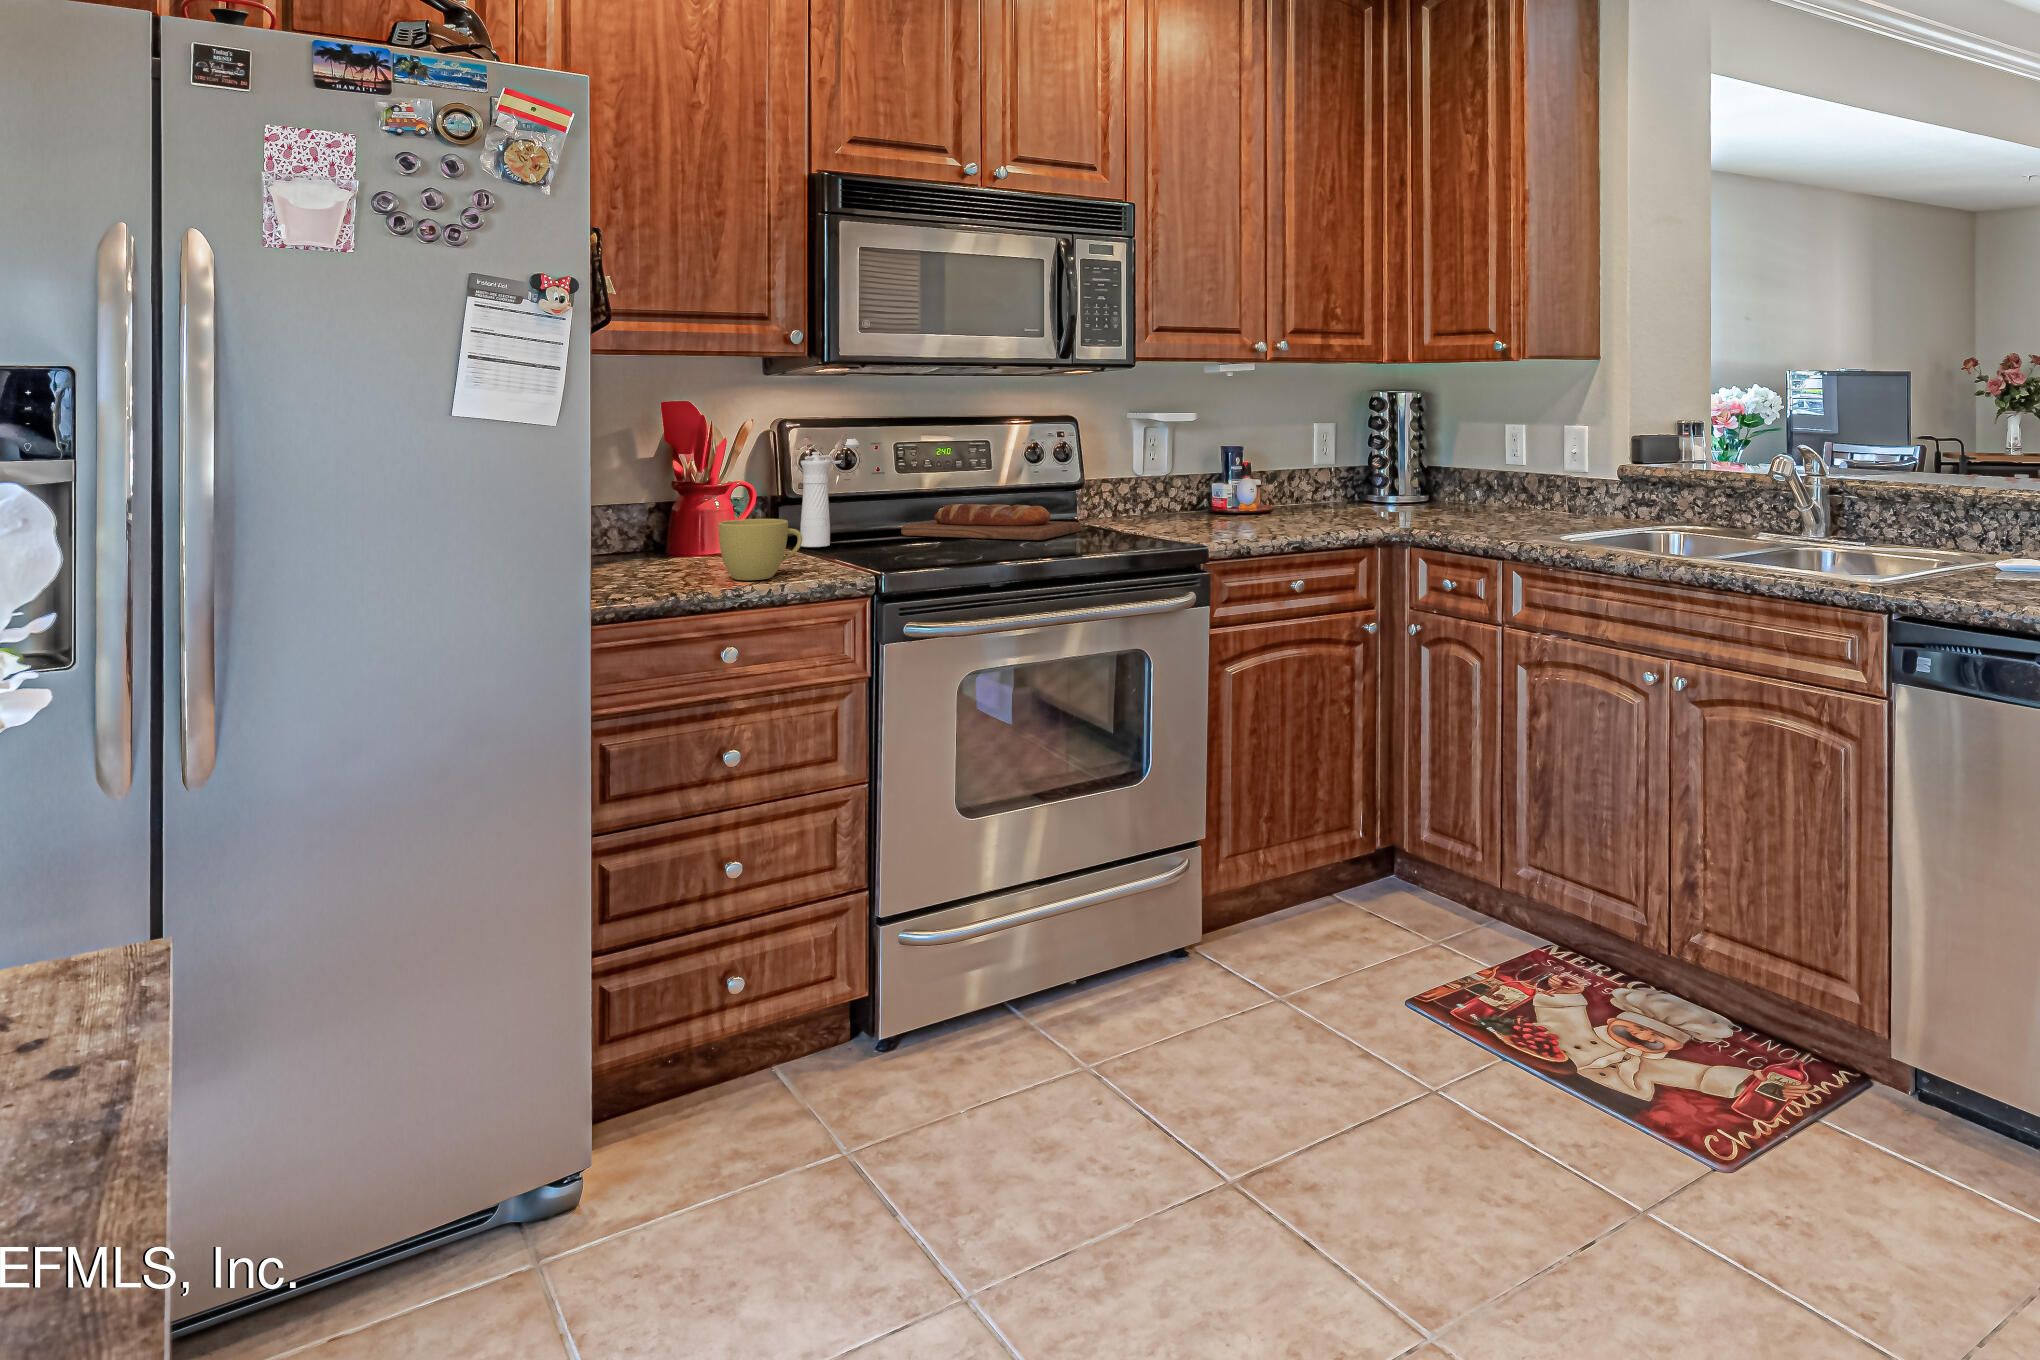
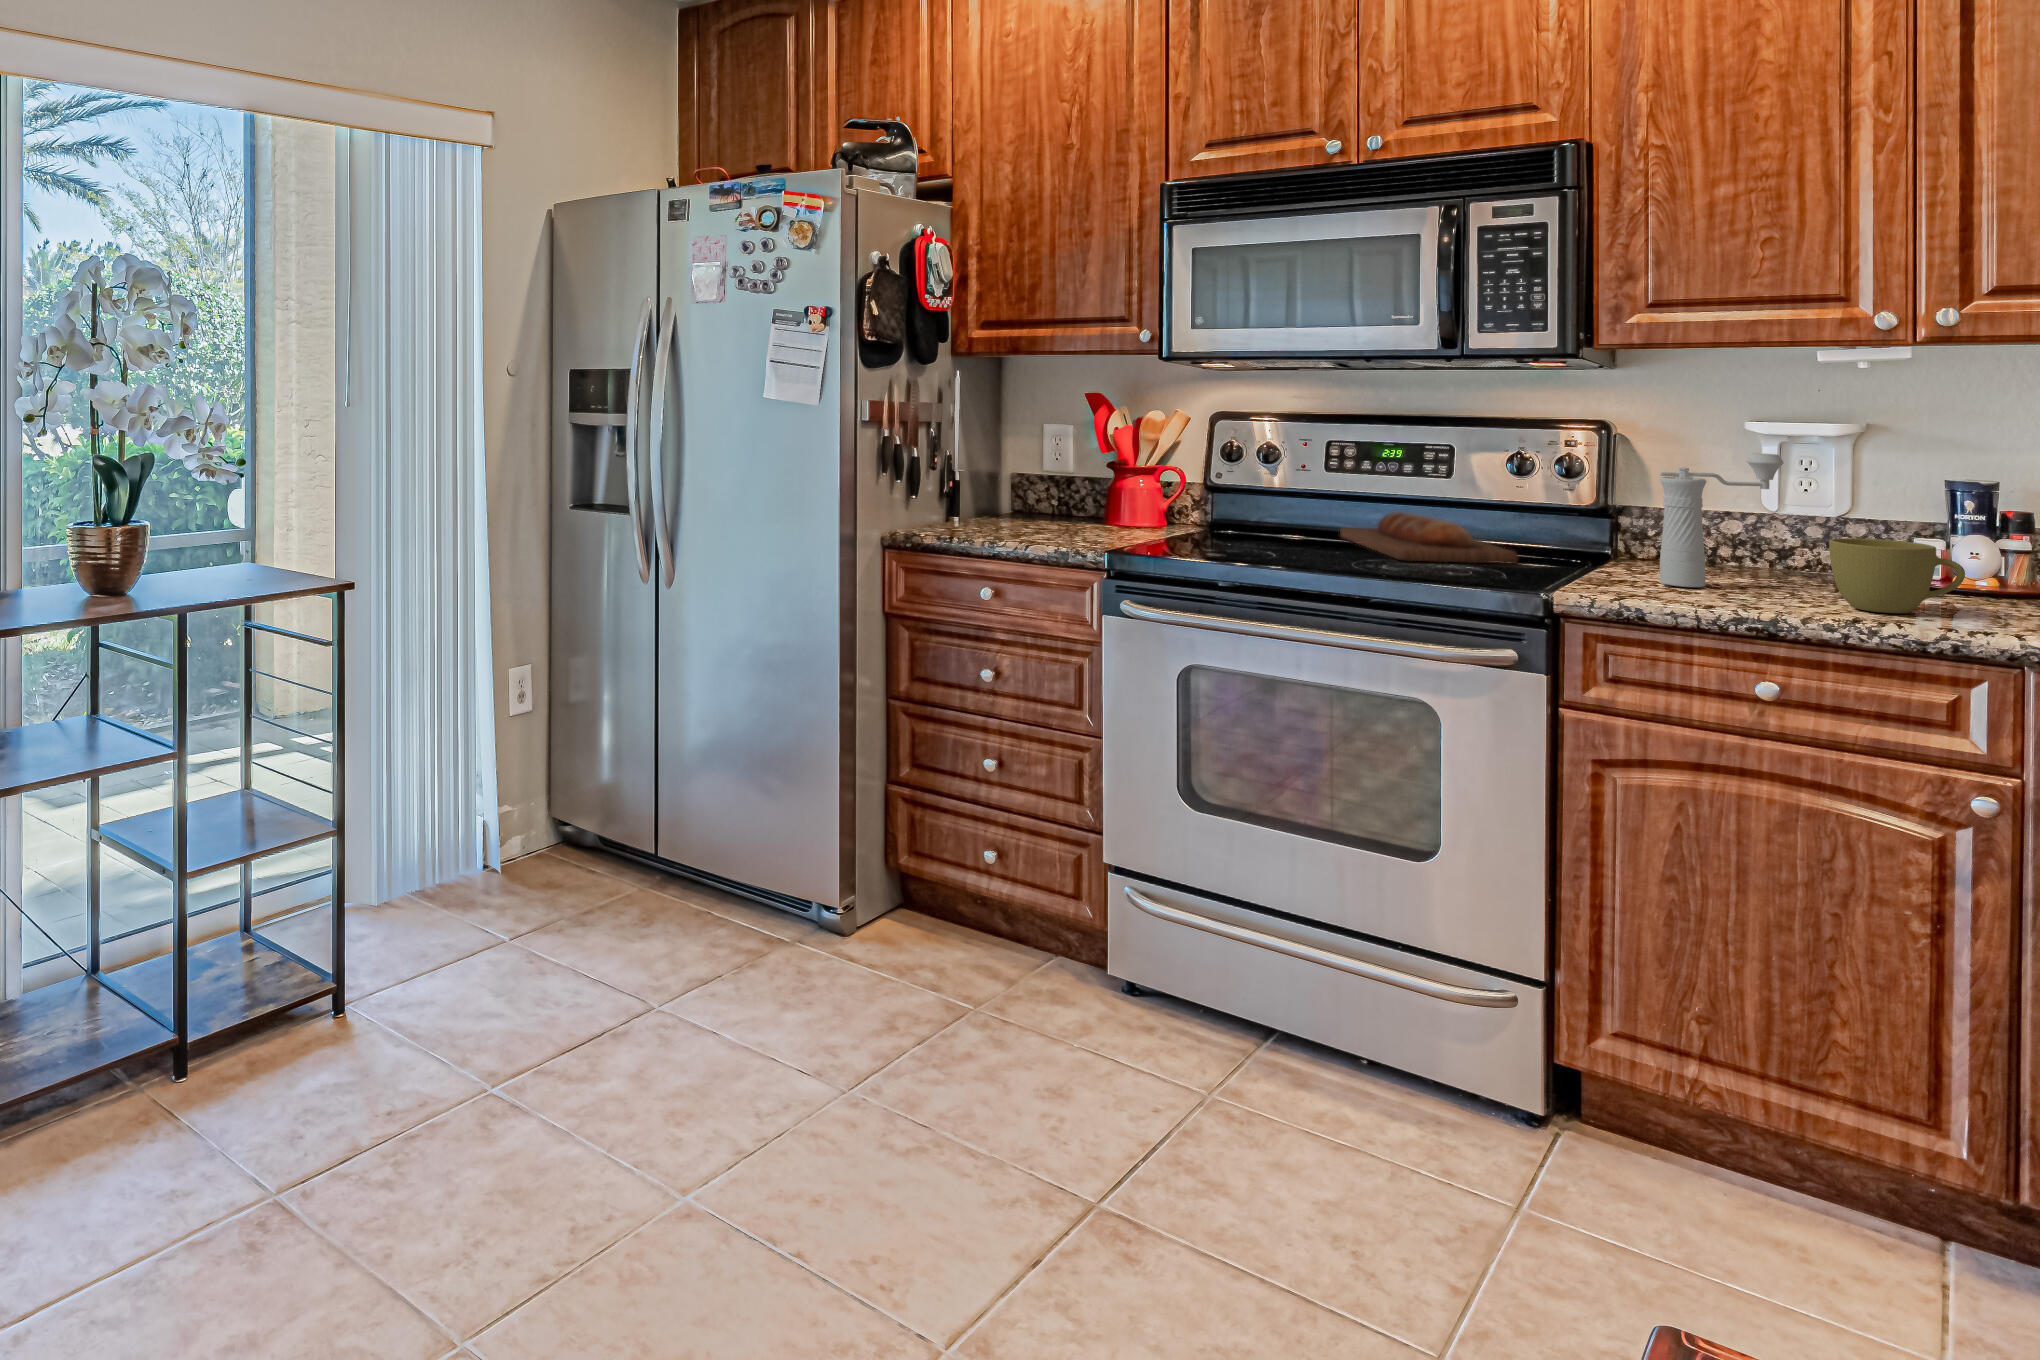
pepper mill: present [800,438,859,547] -> present [1660,453,1784,587]
cup: present [718,519,802,580] -> present [1829,538,1965,613]

